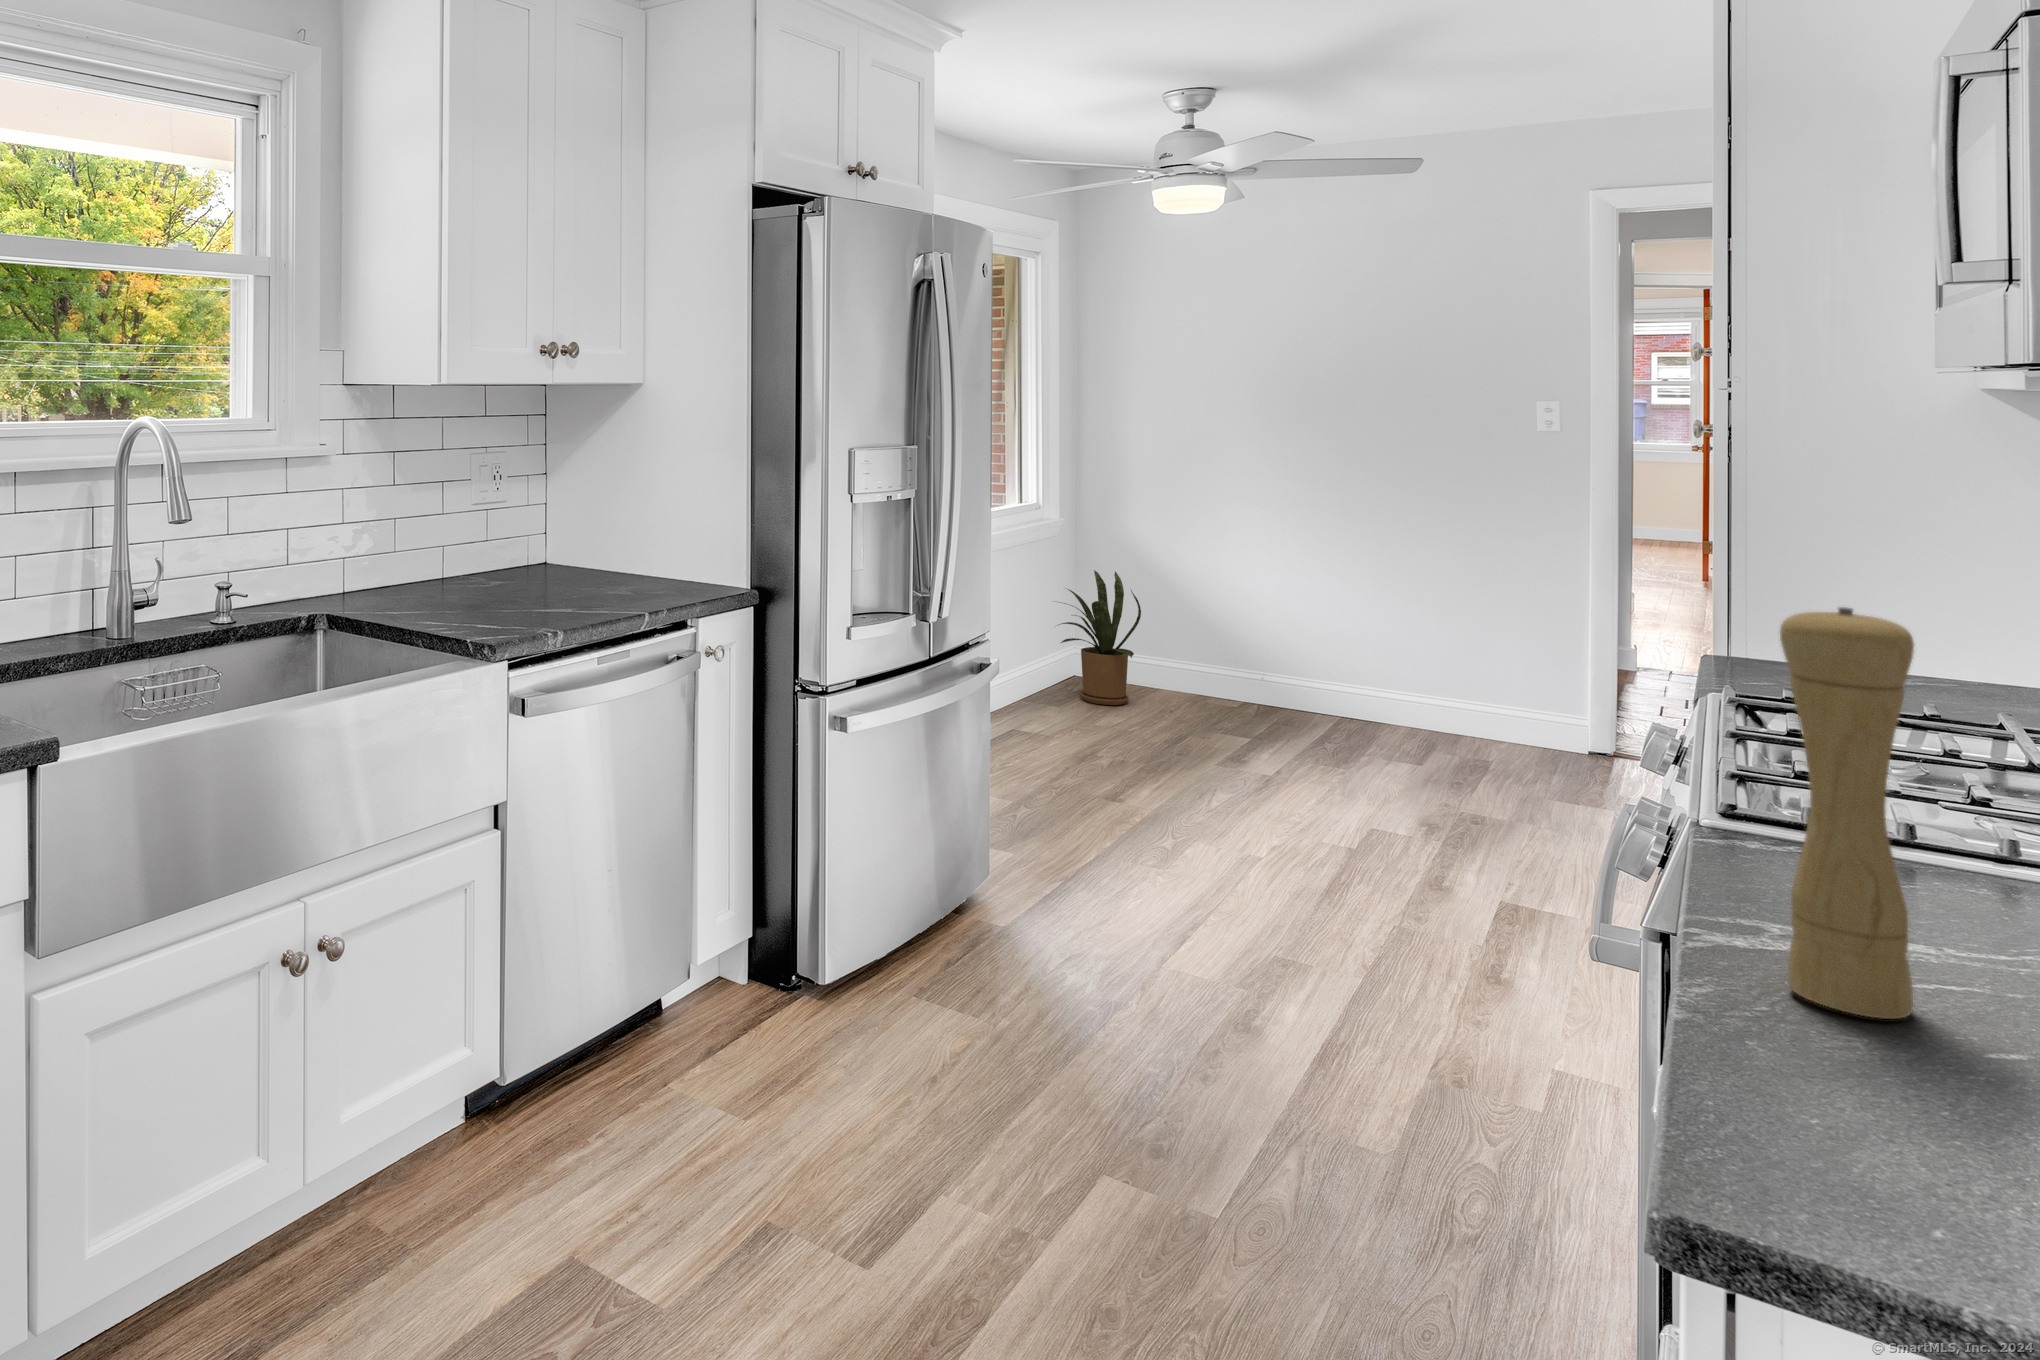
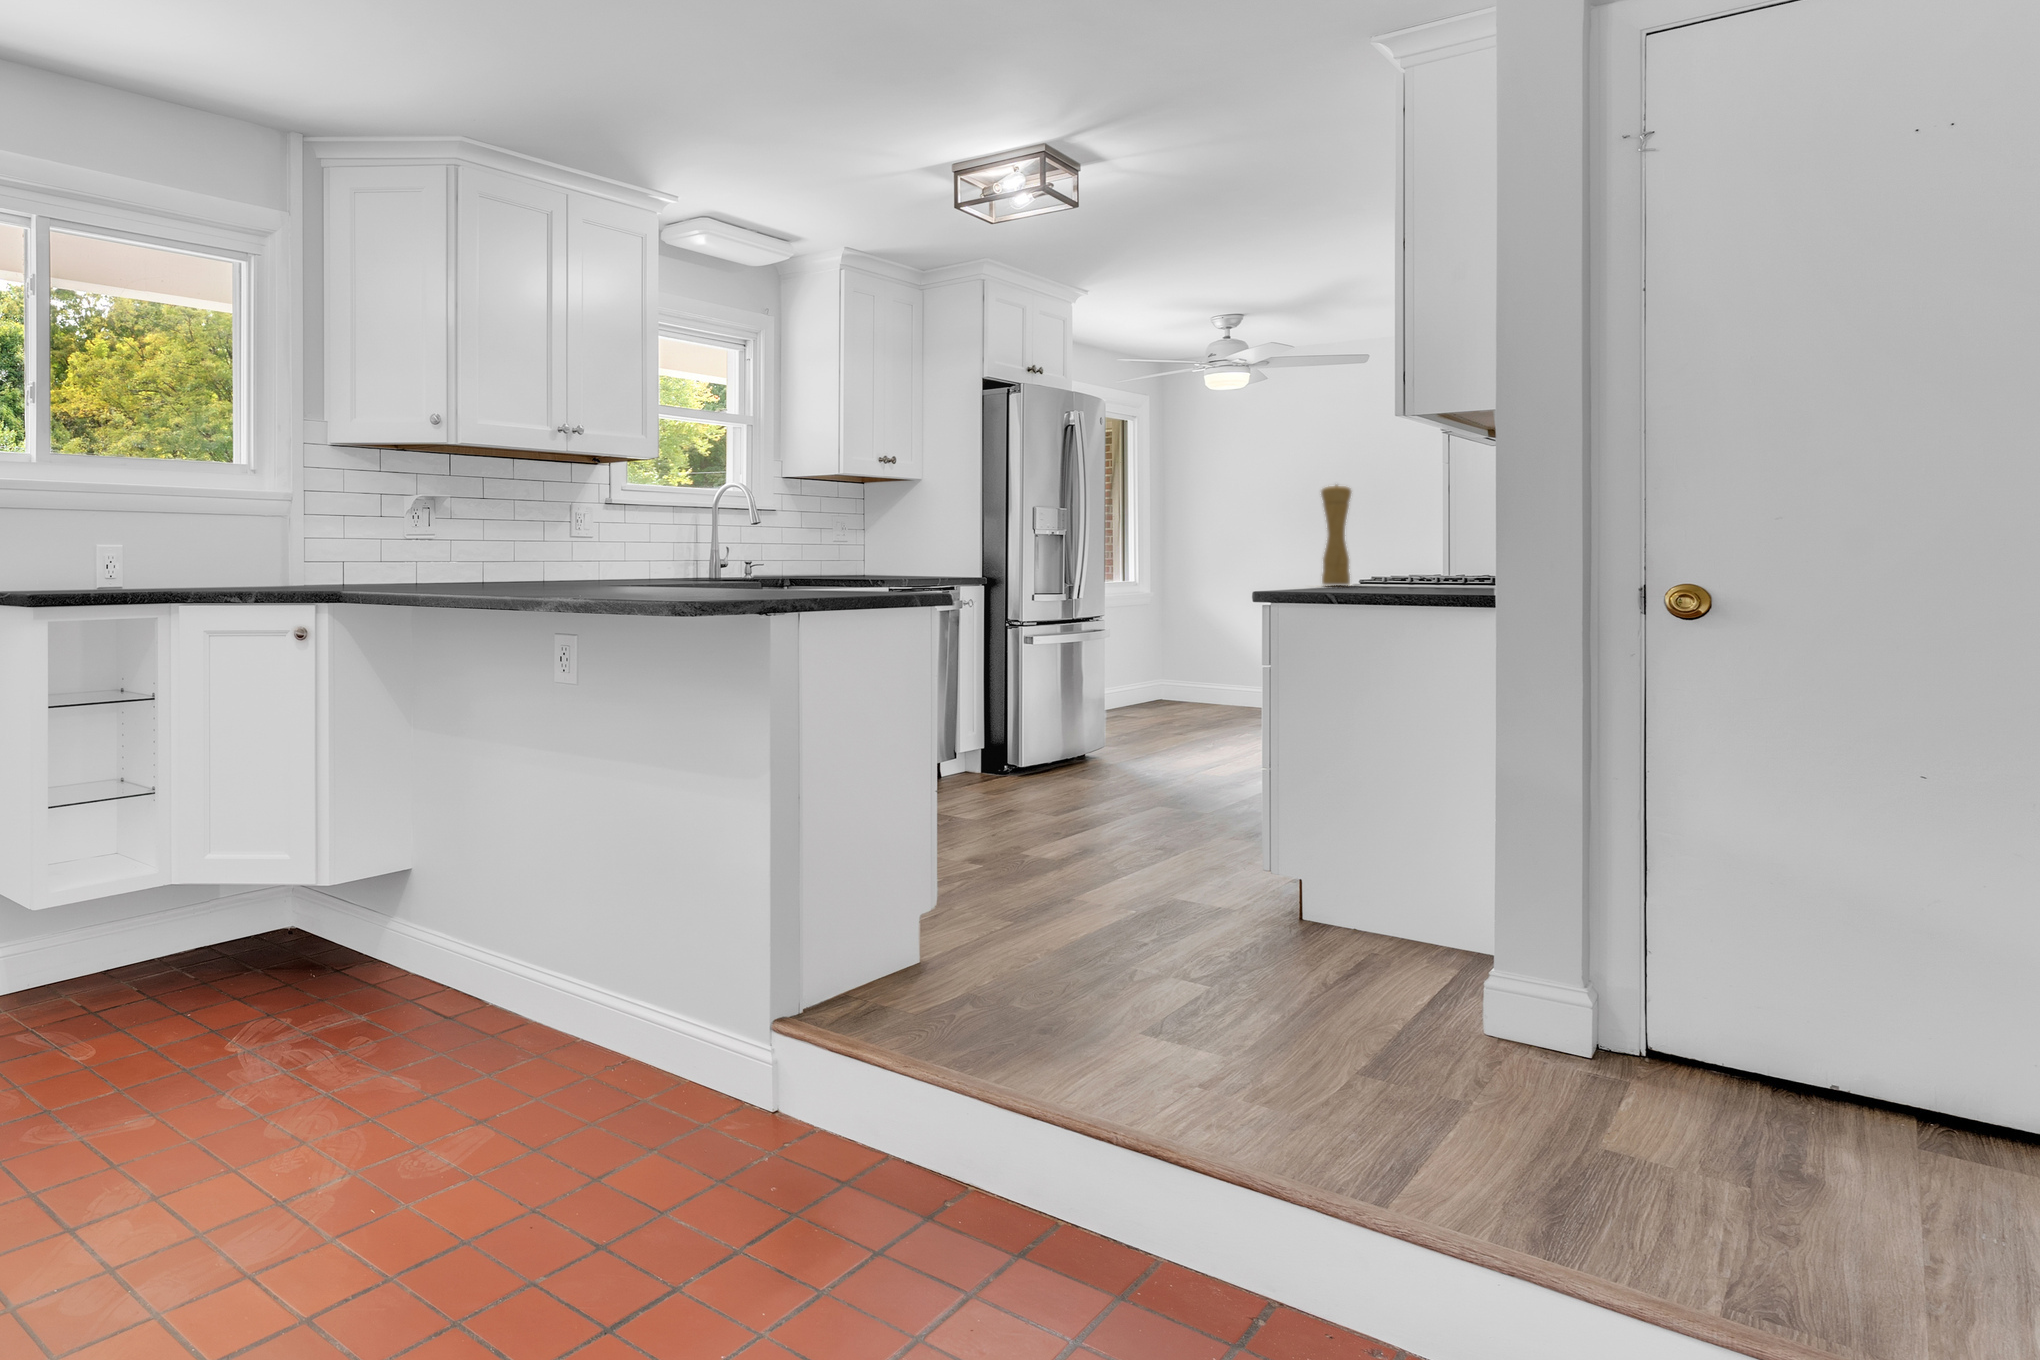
house plant: present [1059,570,1141,705] -> none [1144,620,1205,702]

